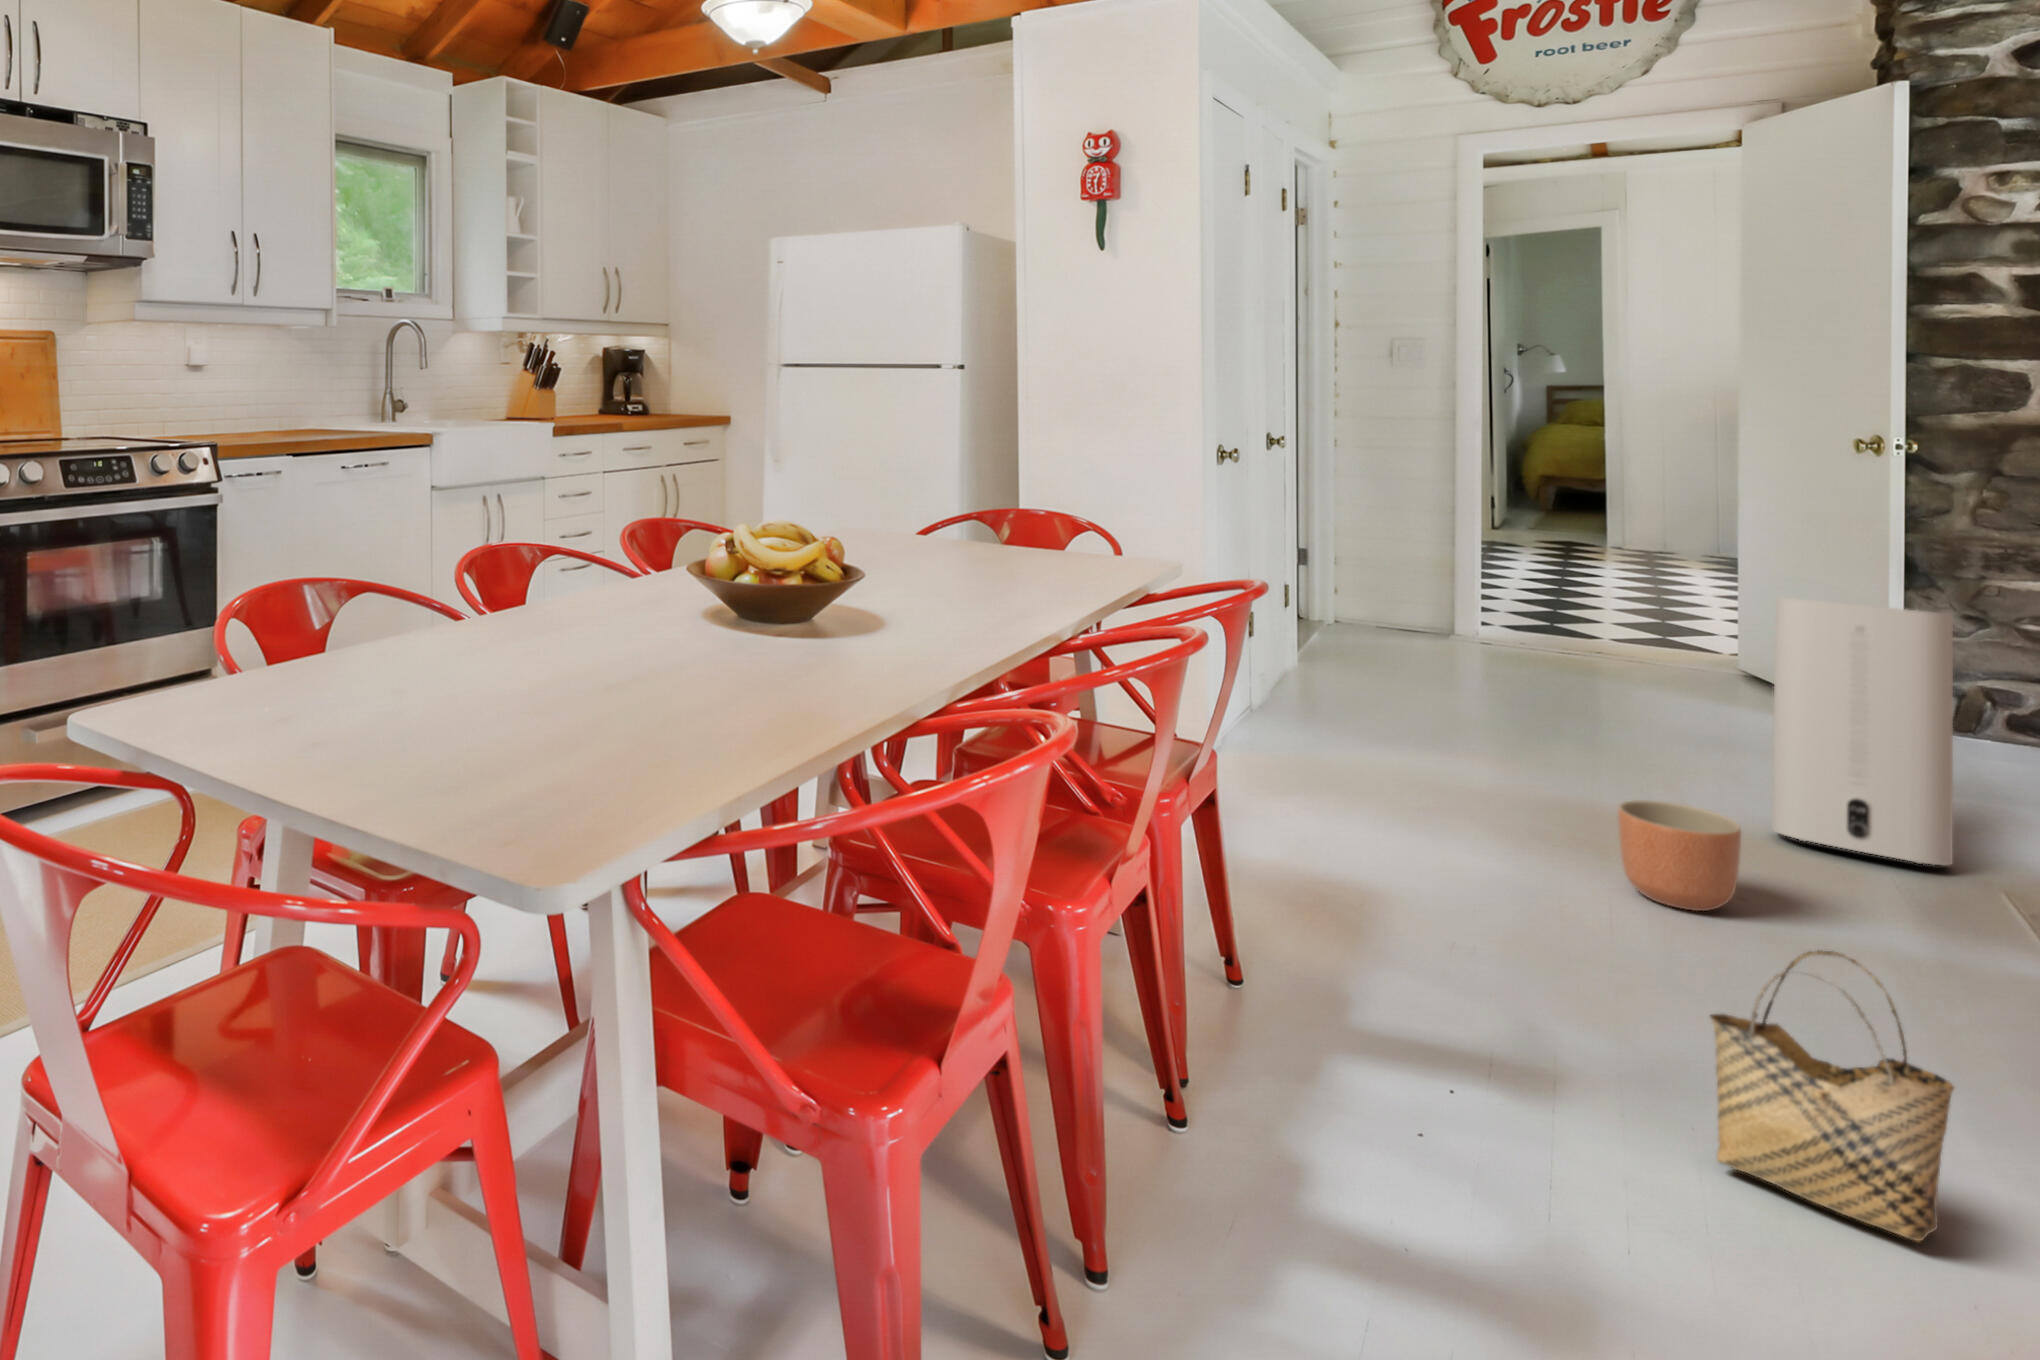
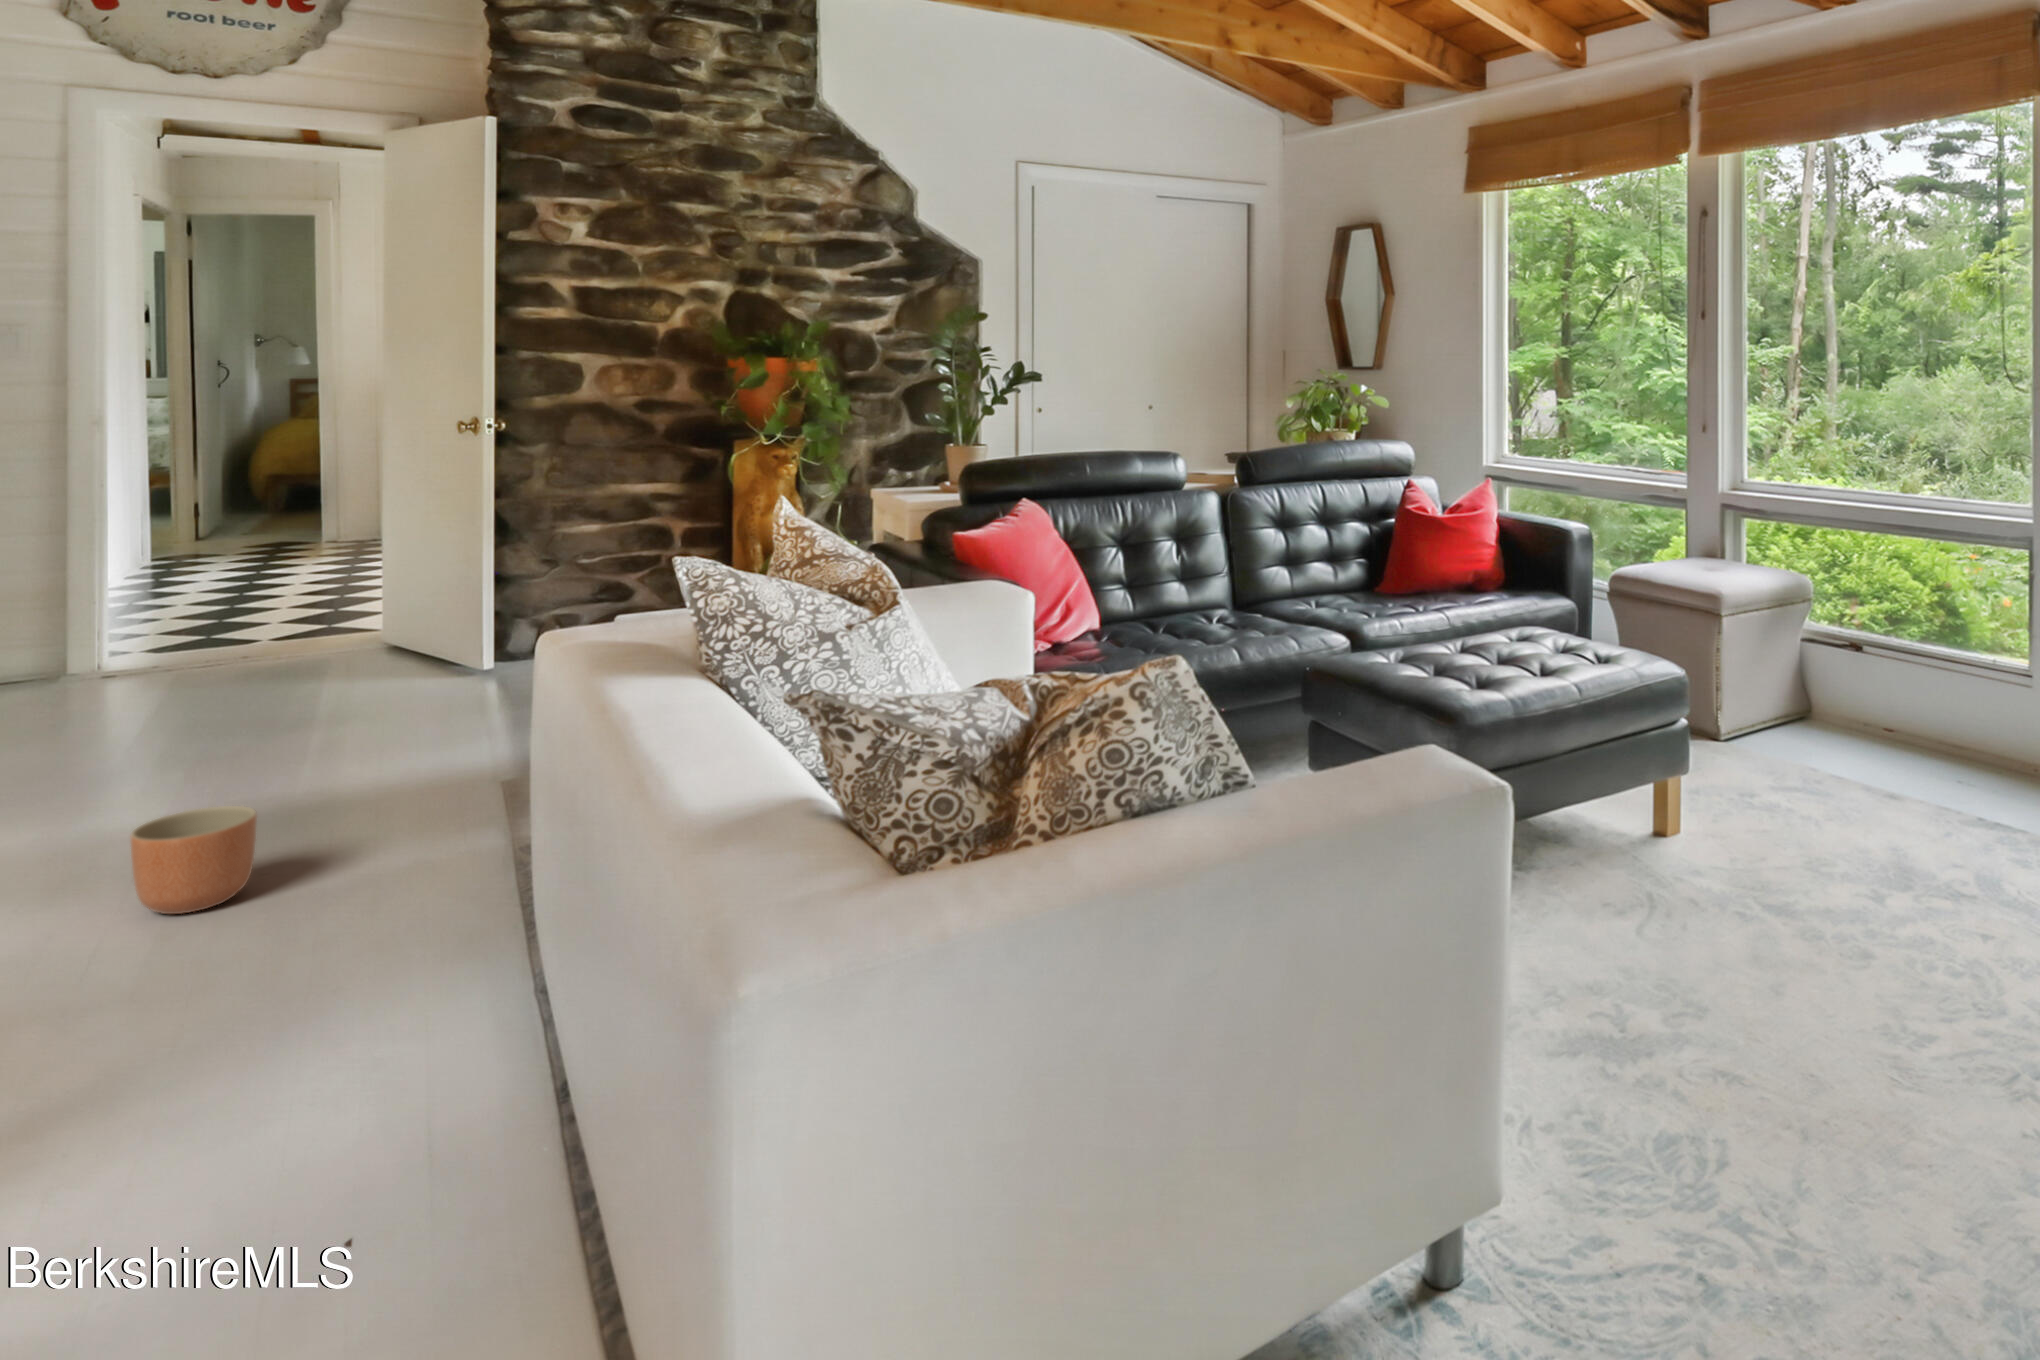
air purifier: present [1772,597,1953,866] -> none [329,574,475,798]
woven basket: present [1710,951,1954,1241] -> none [86,929,296,1176]

